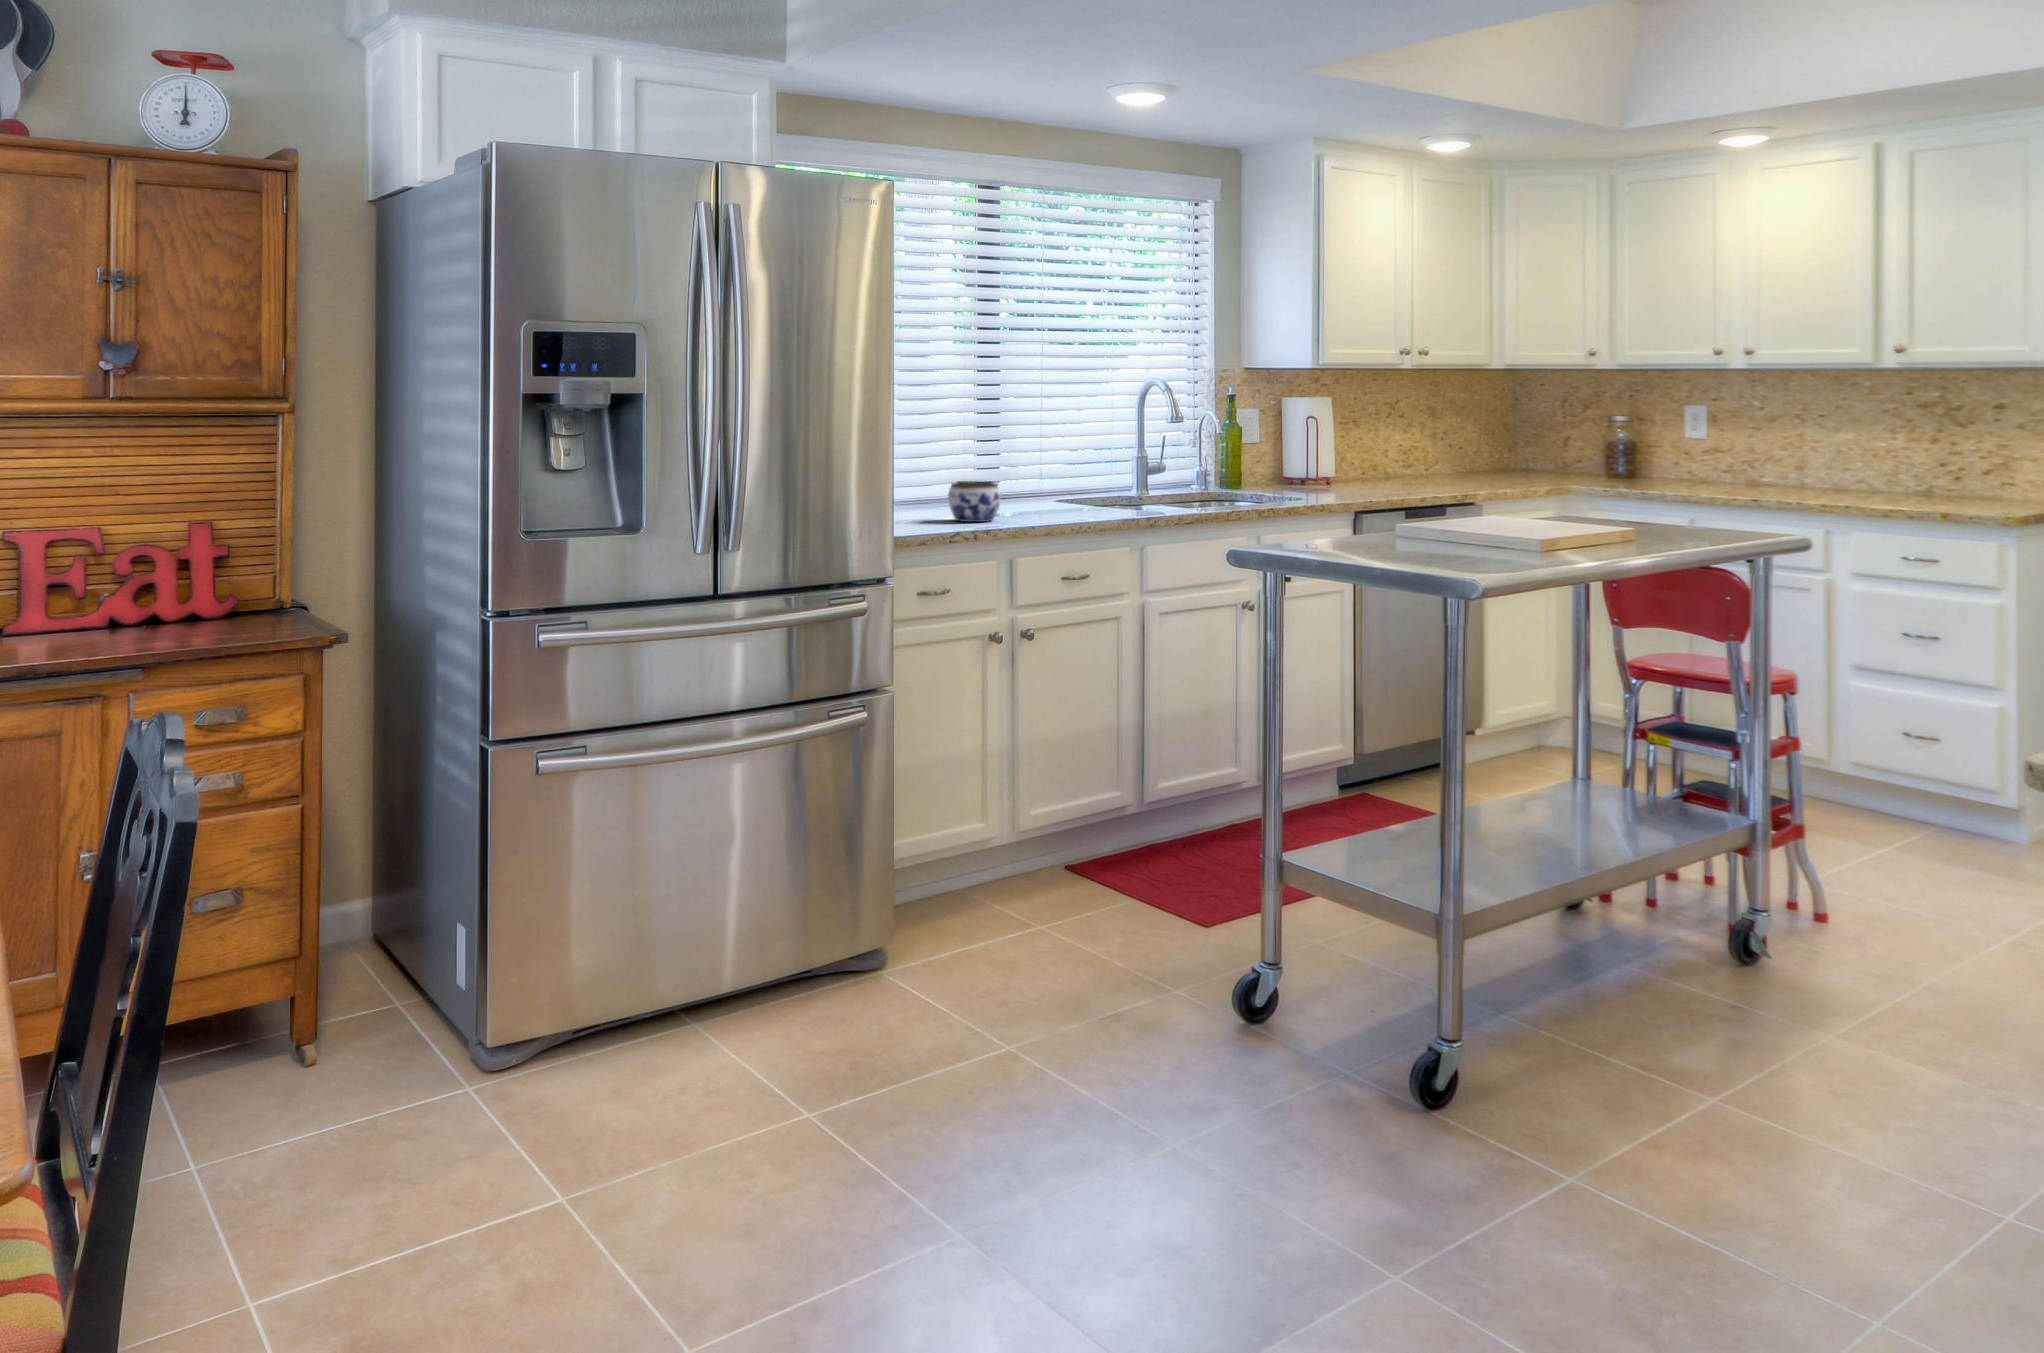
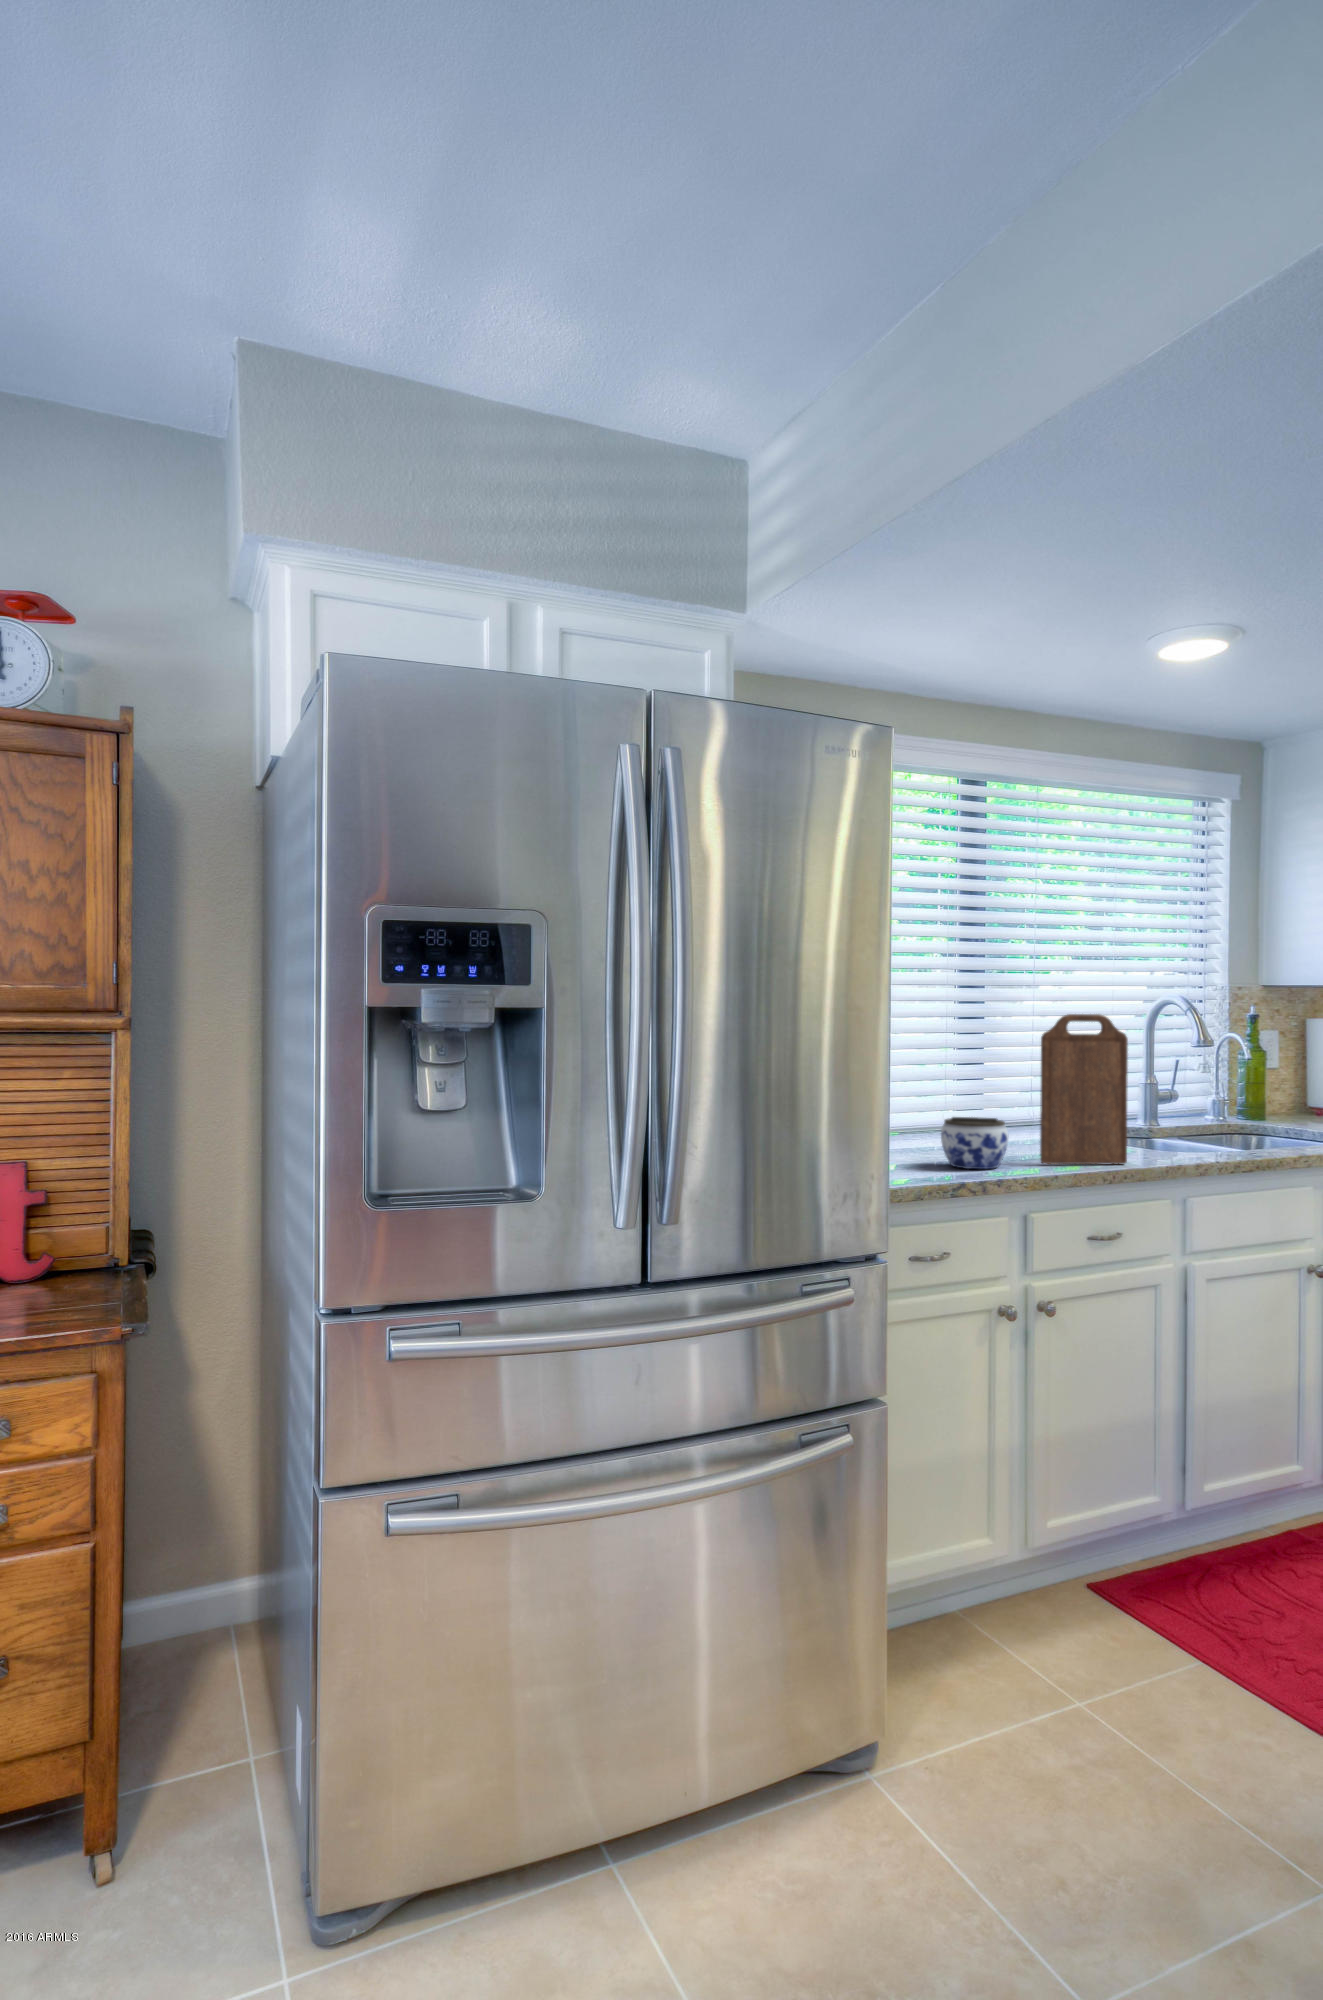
cutting board: none [1027,397,1095,518] -> present [1040,1014,1128,1164]

